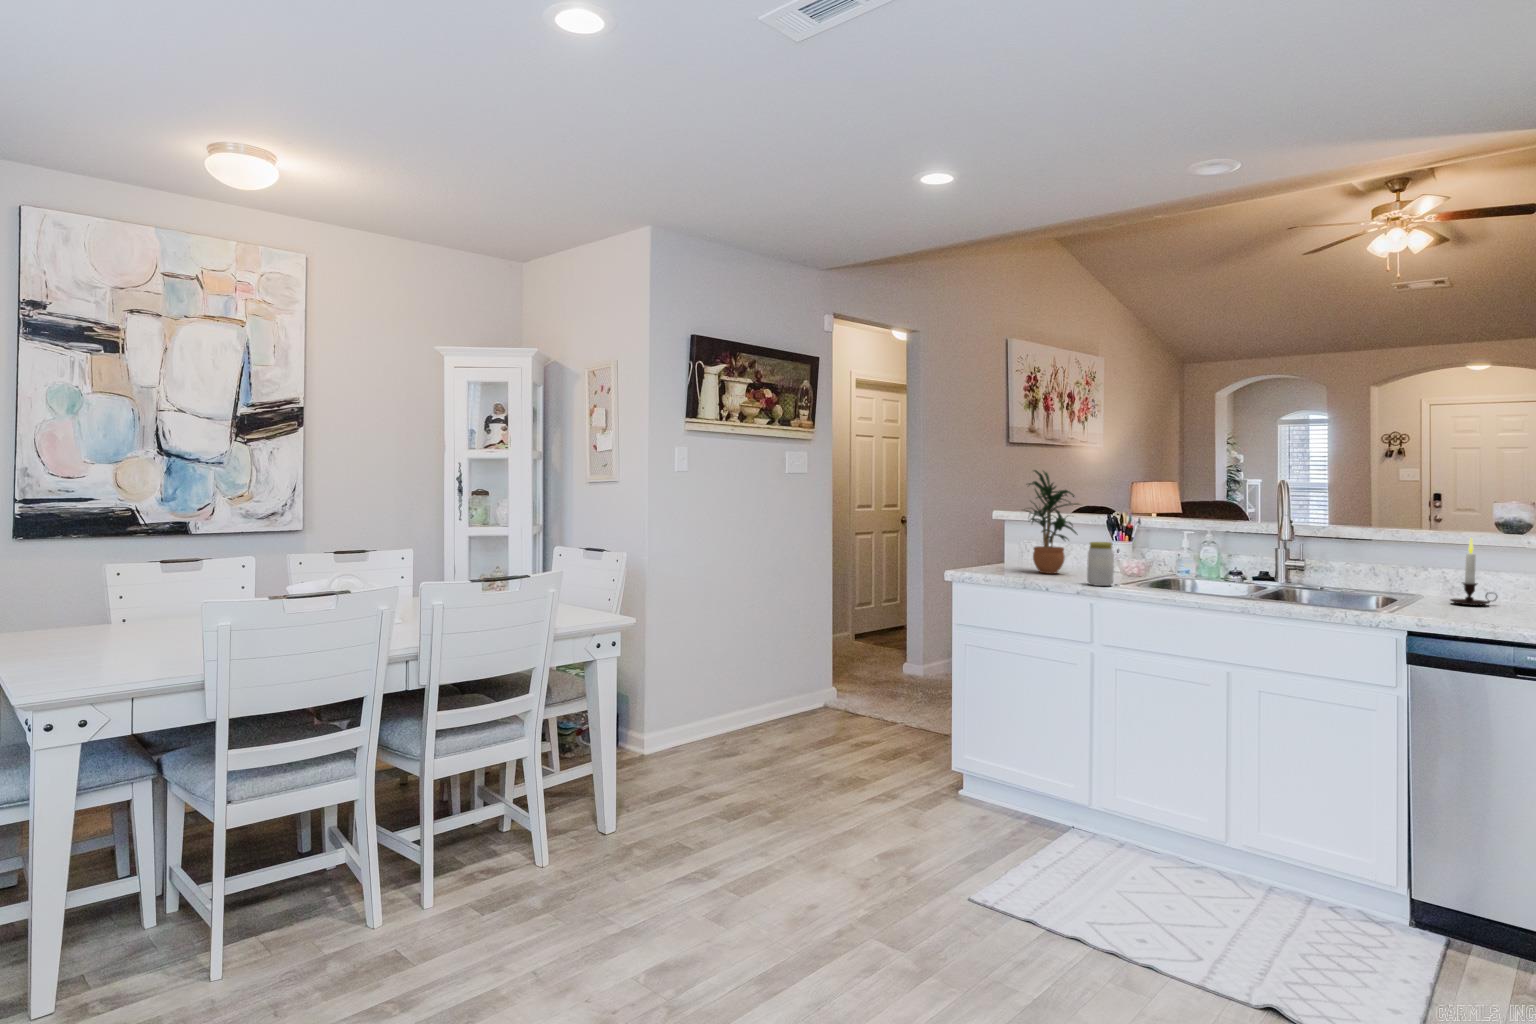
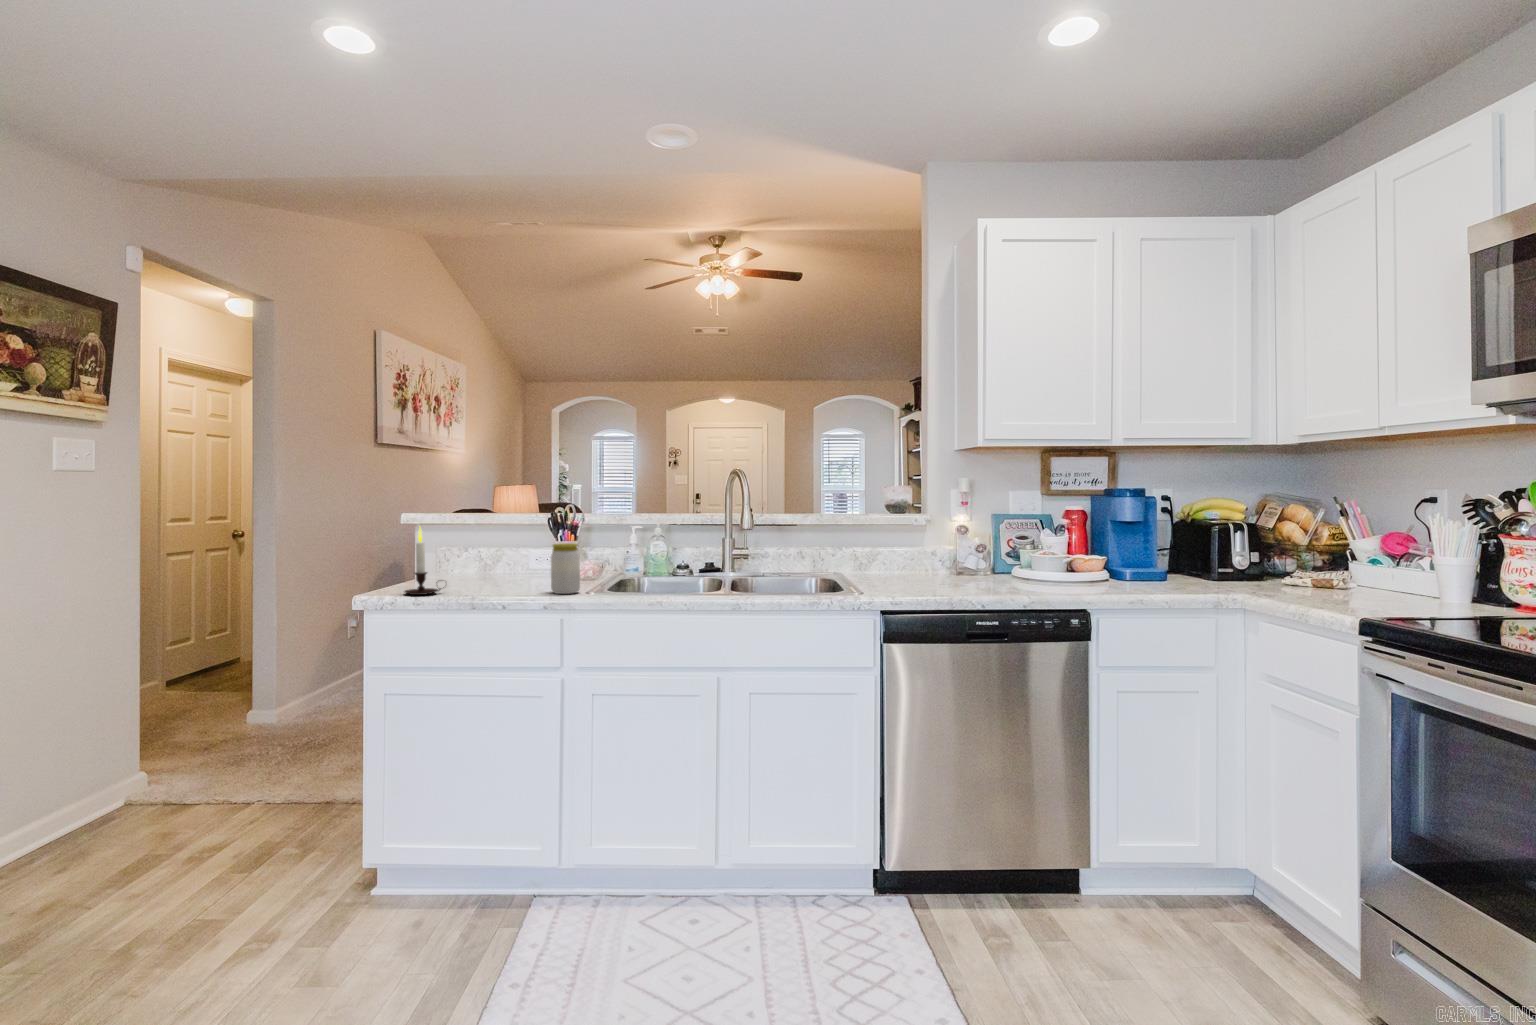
potted plant: present [1024,470,1079,574] -> none [457,462,530,585]
candle: present [1451,538,1497,605] -> present [405,527,444,595]

